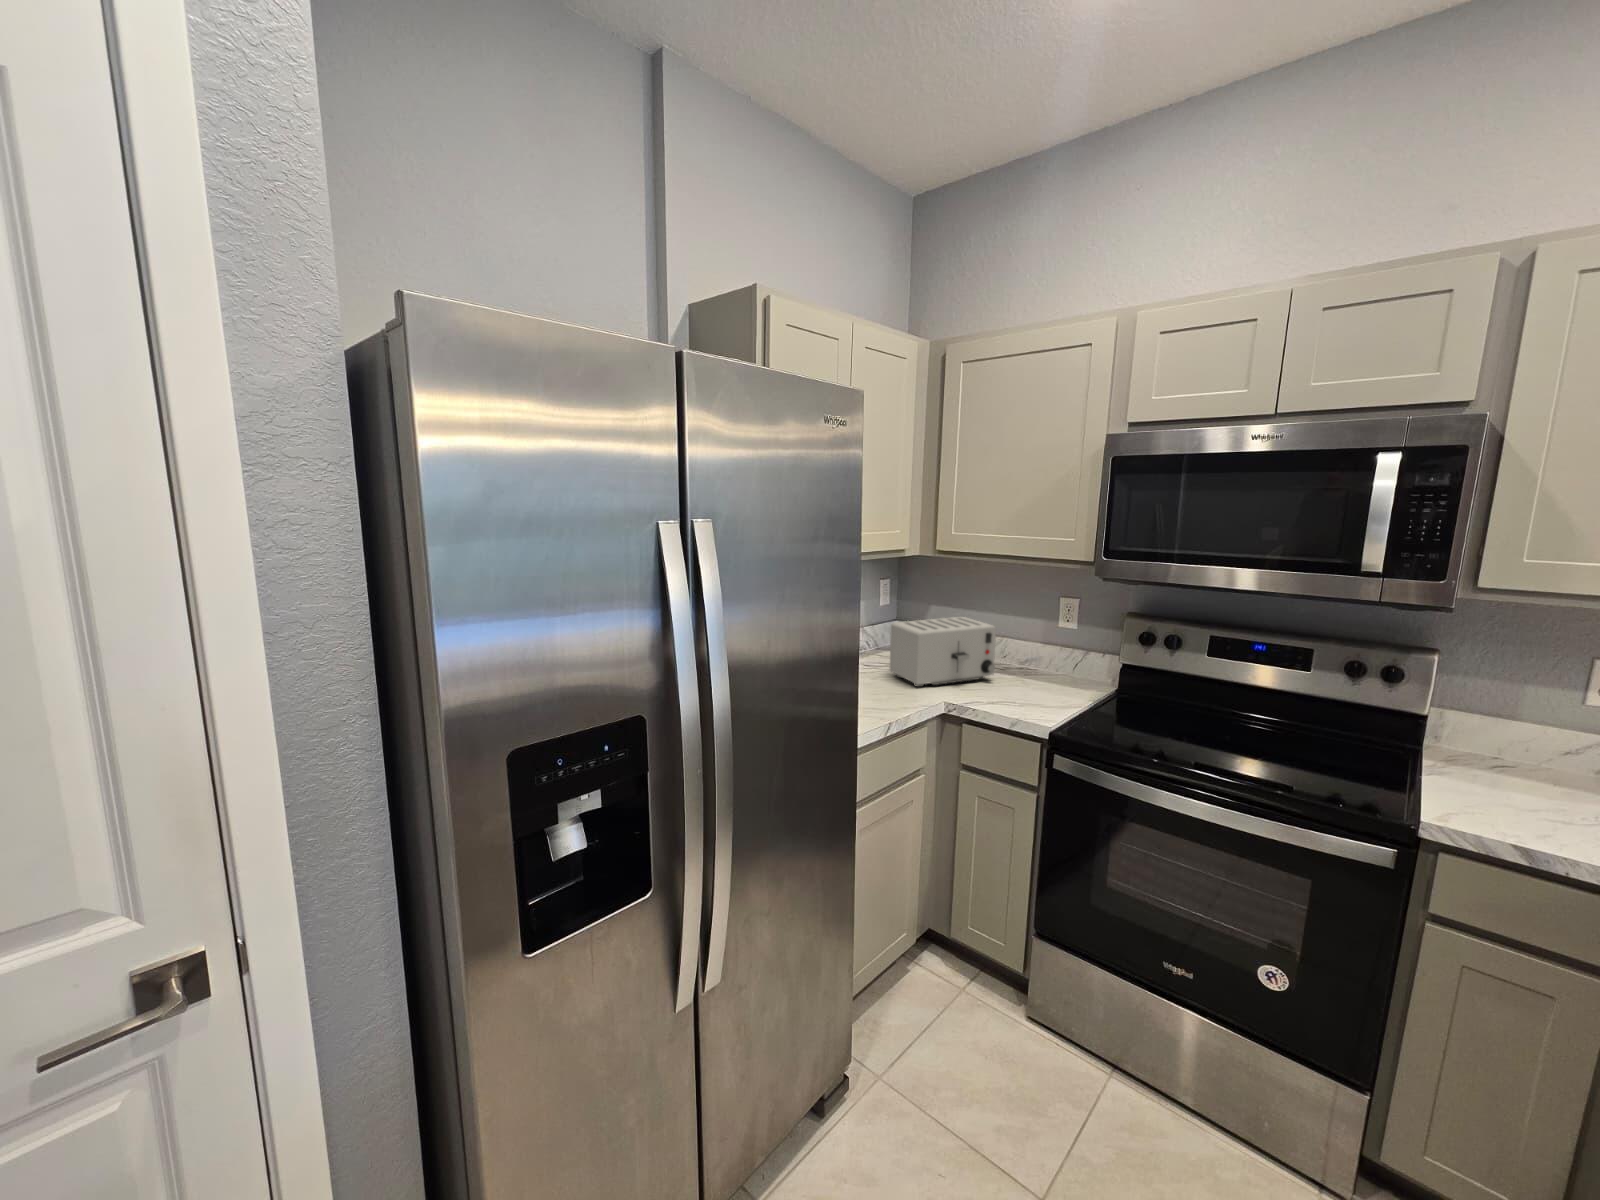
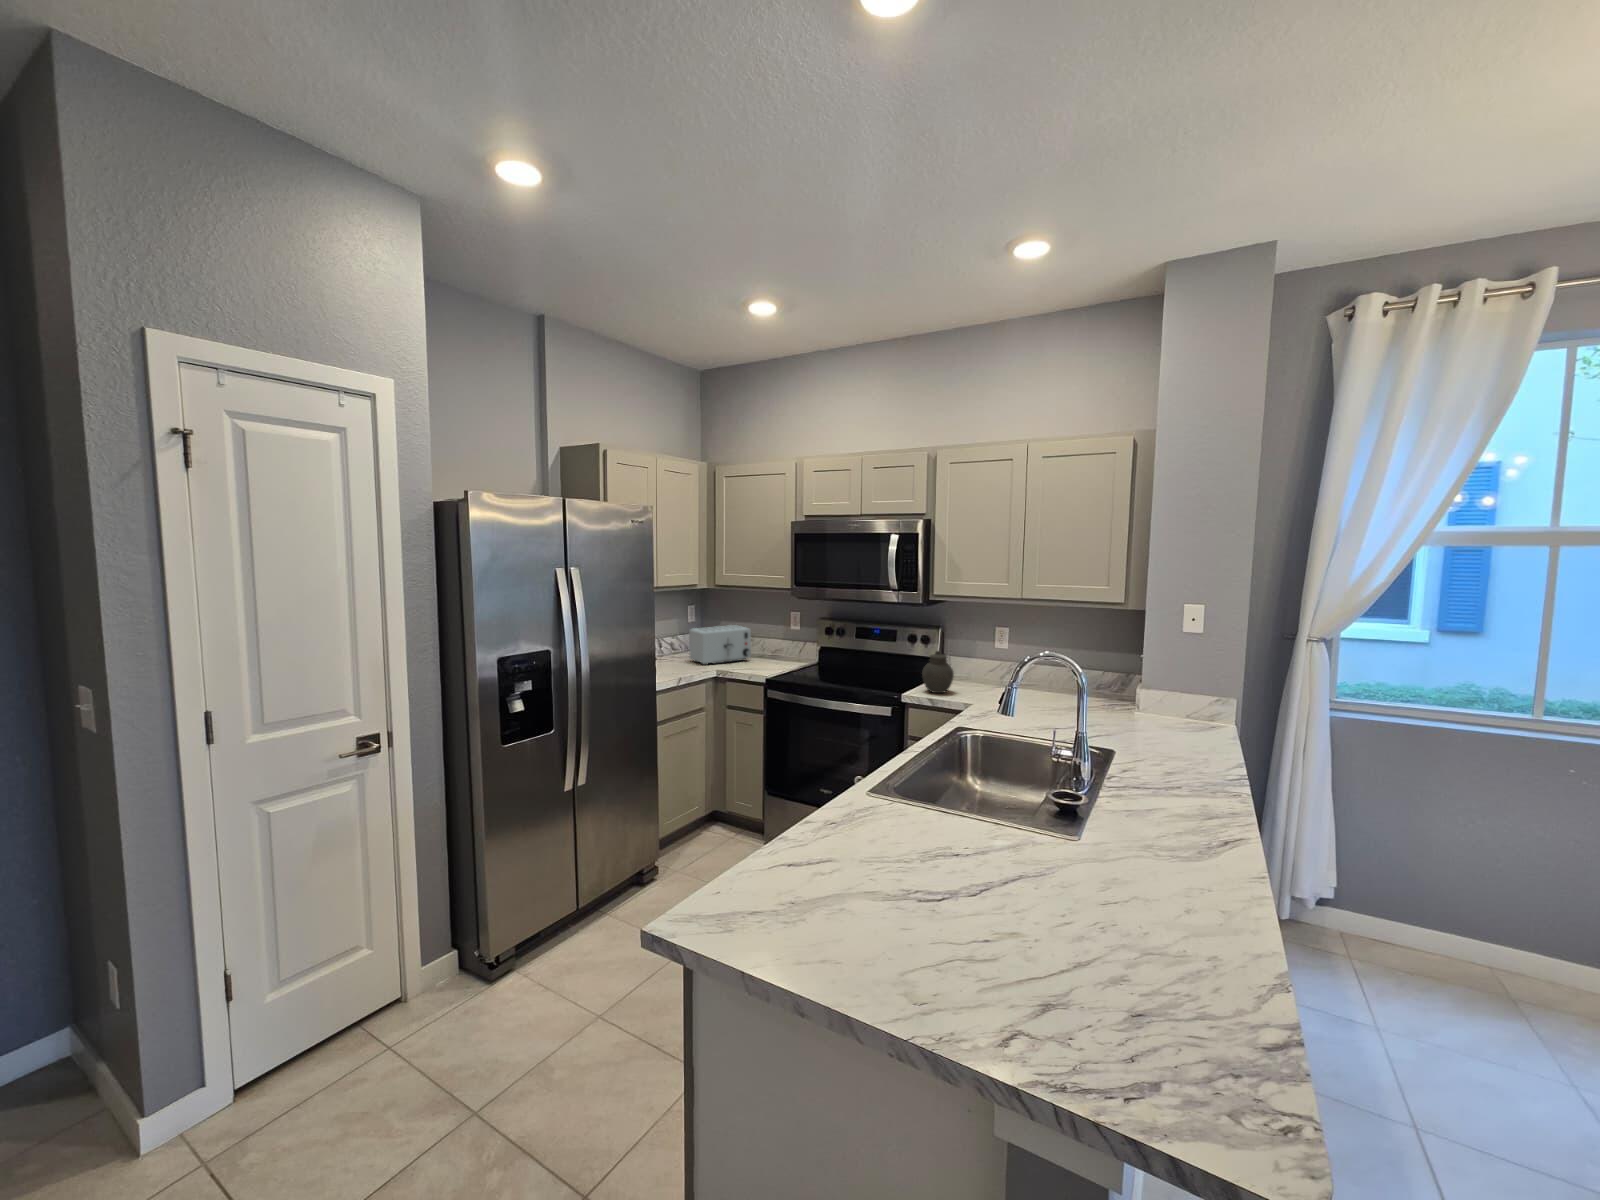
jar: none [1458,725,1563,825] -> present [922,651,954,693]

